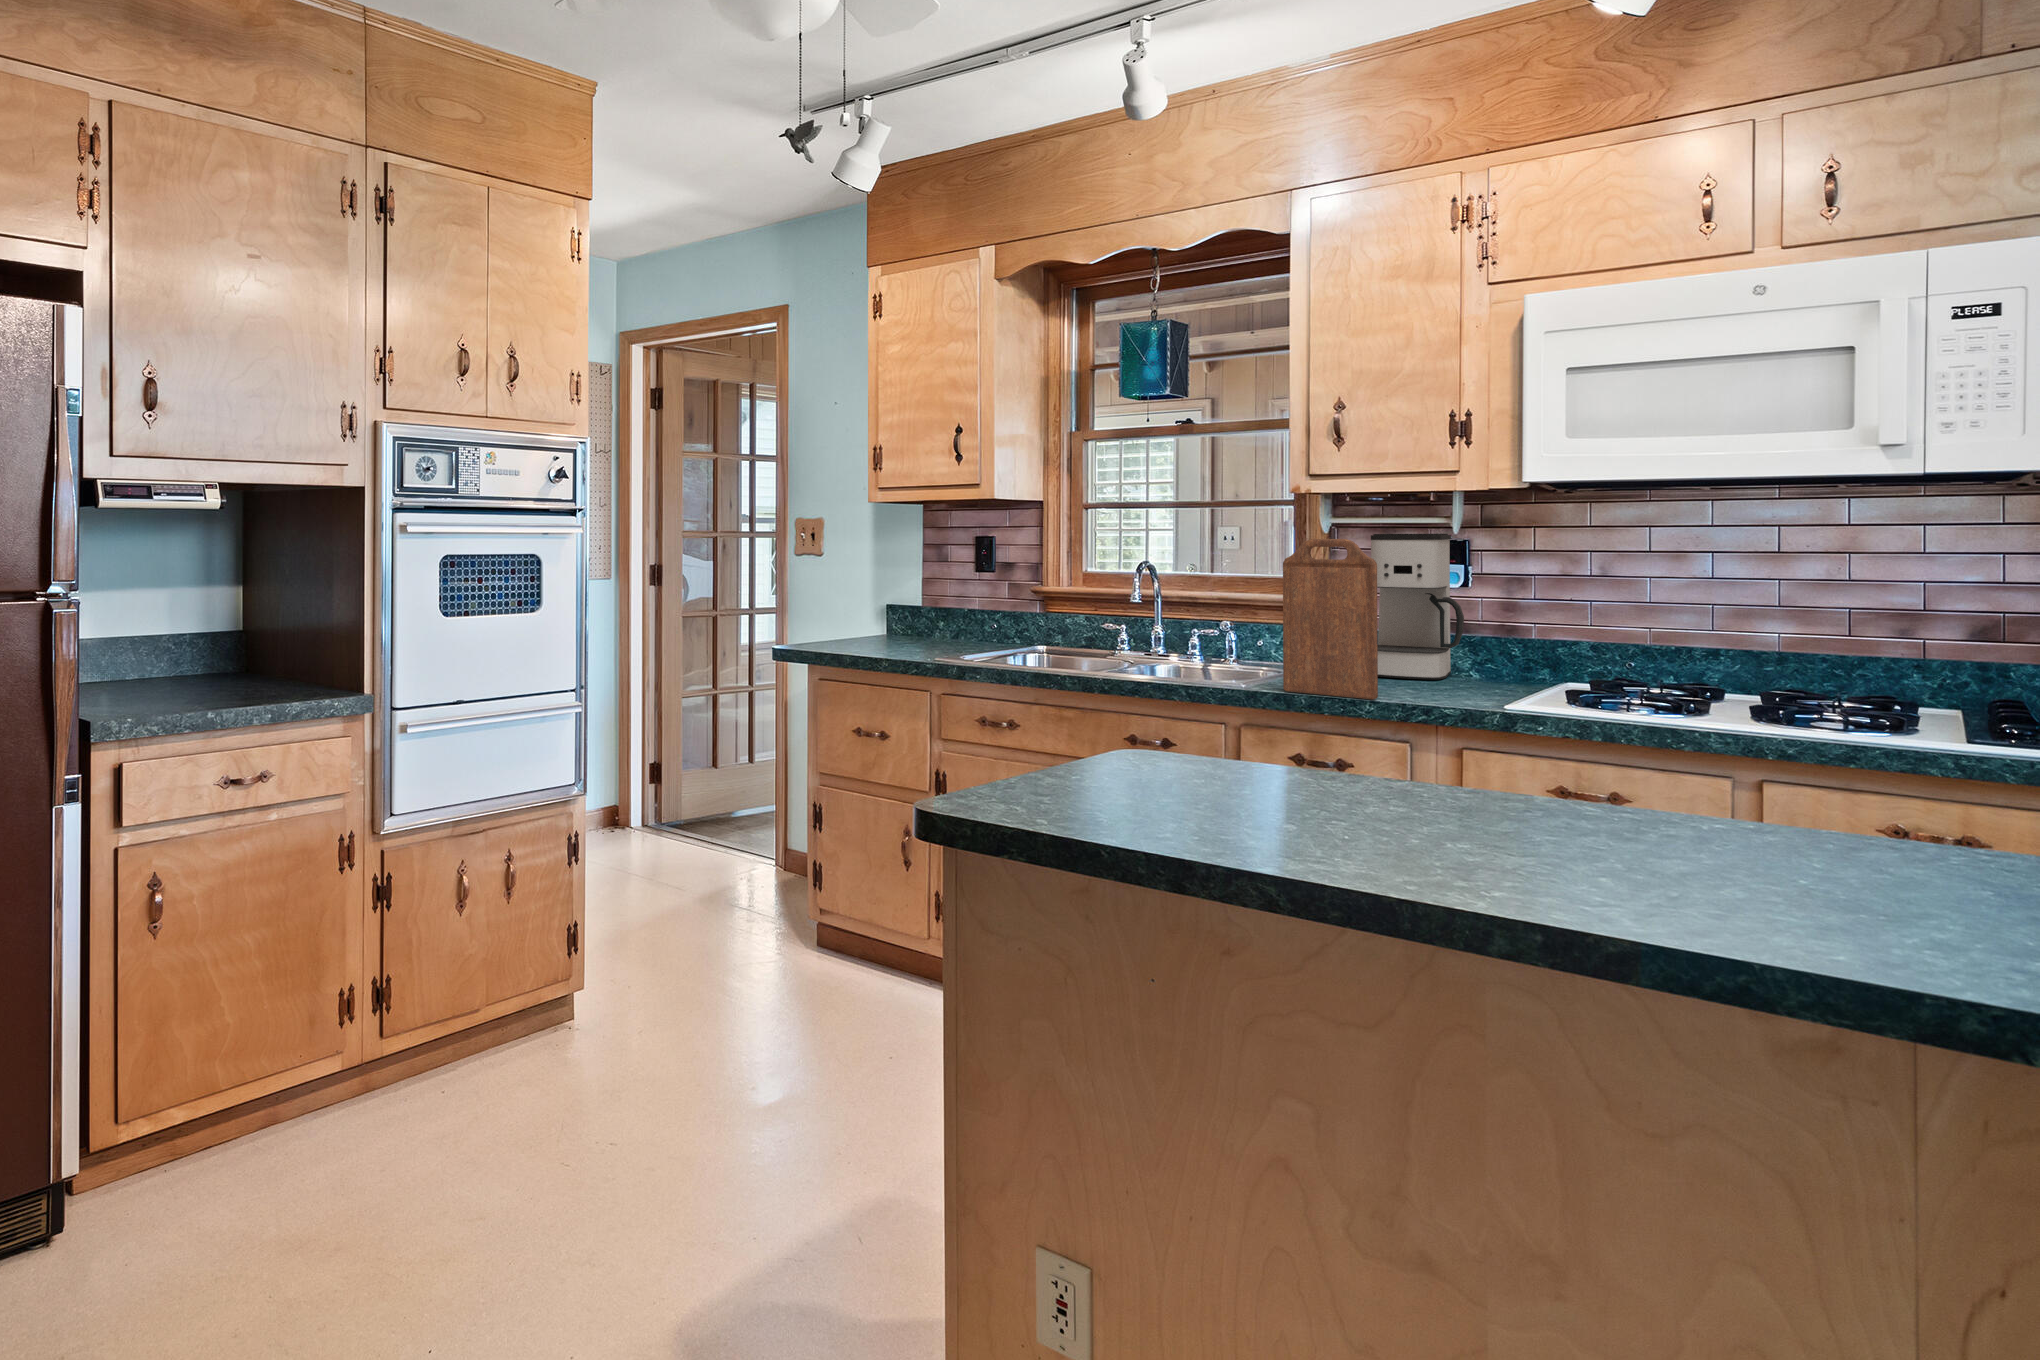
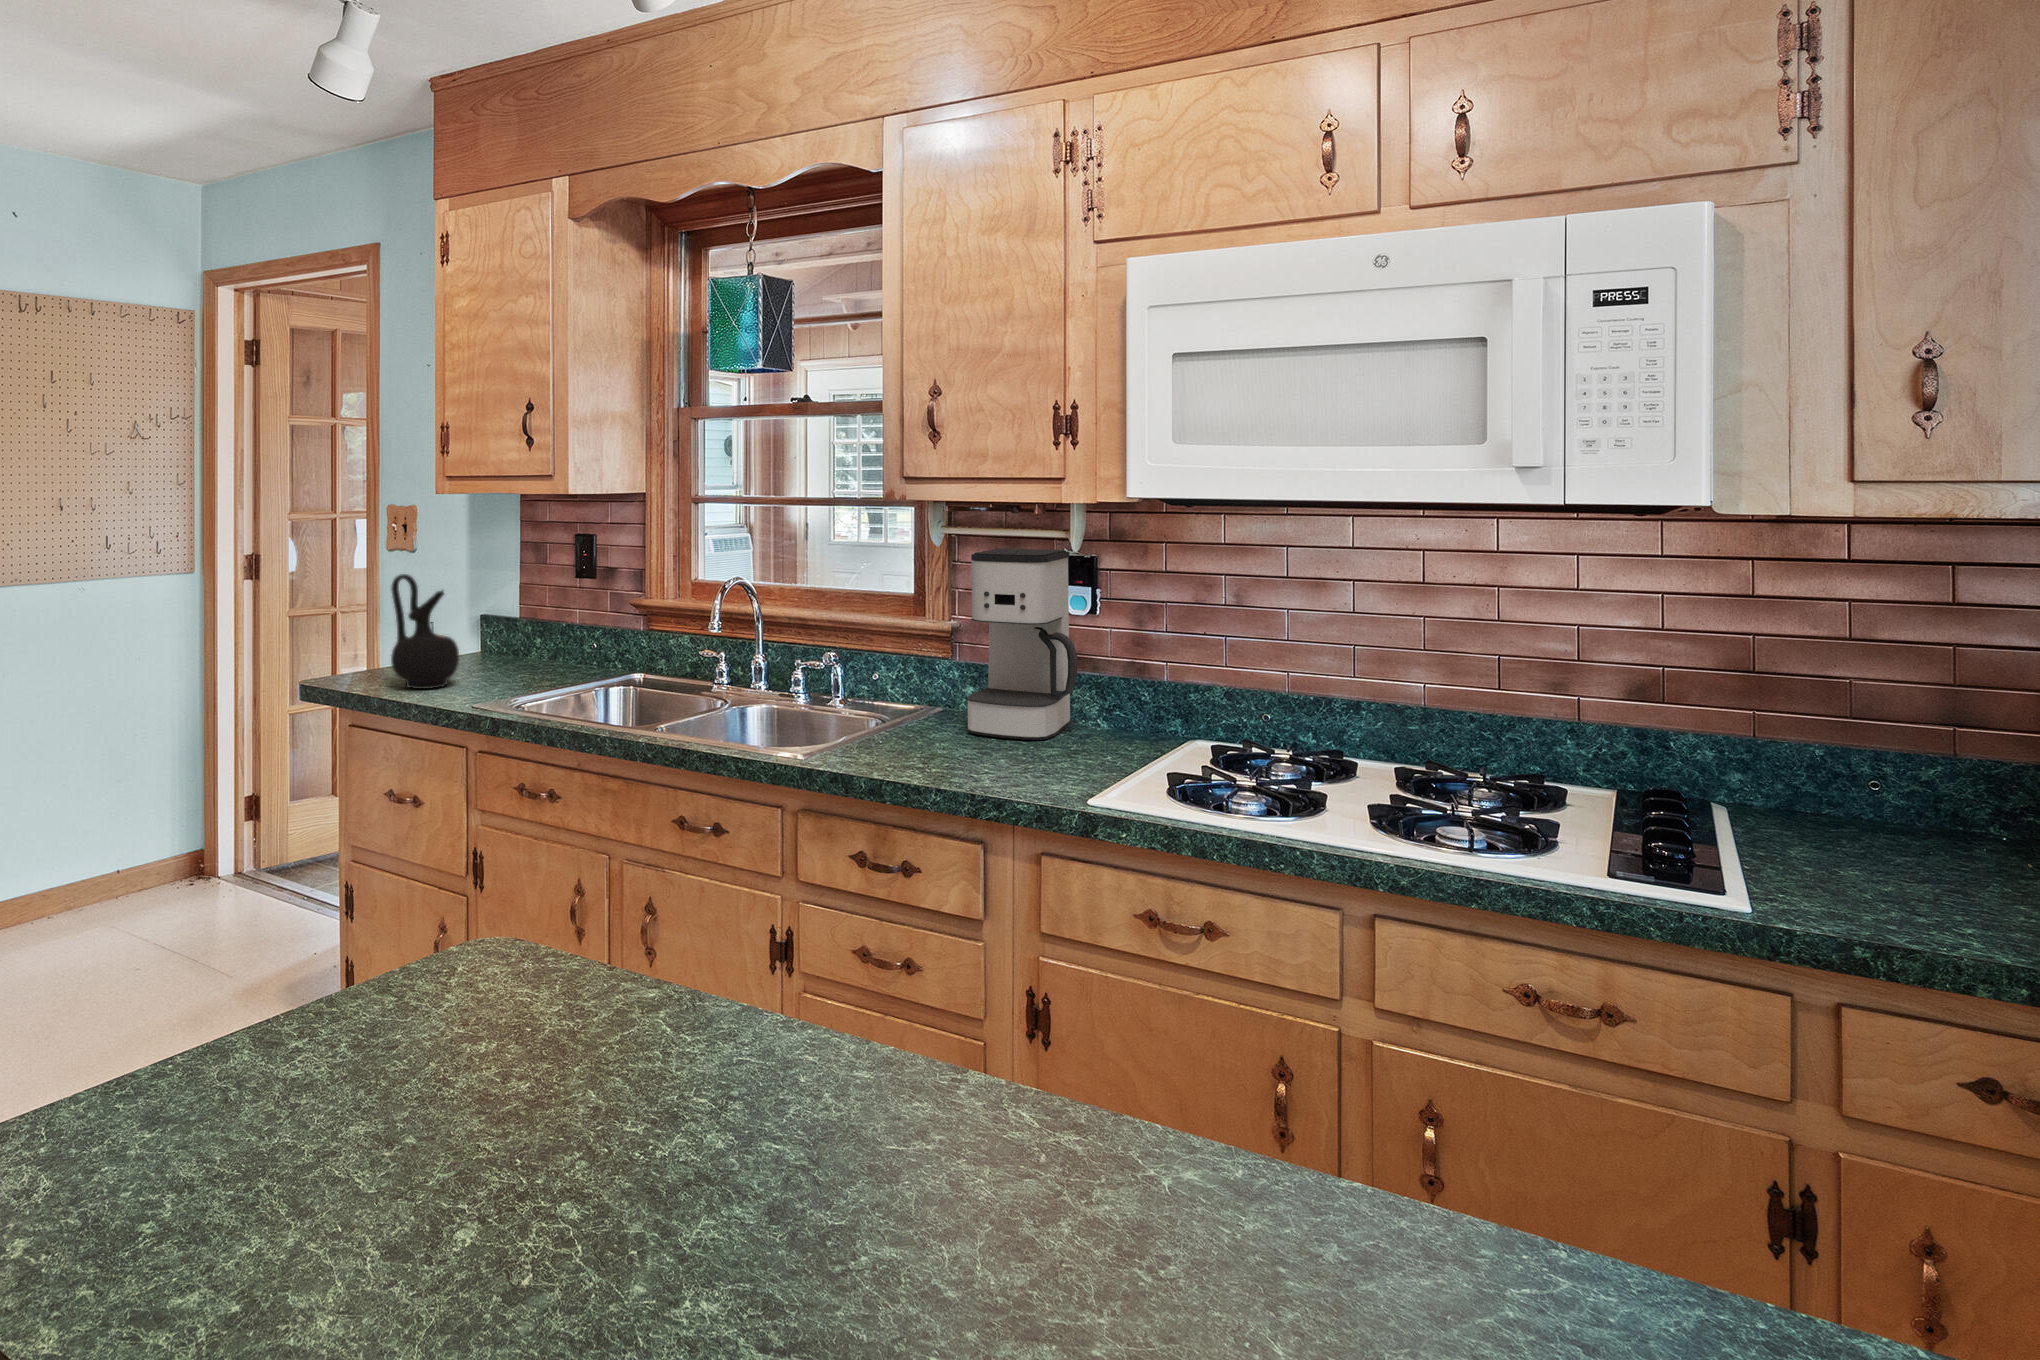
cutting board: present [1283,539,1378,699] -> none [838,572,941,786]
ceramic jug: none [846,563,900,652] -> present [391,574,459,689]

